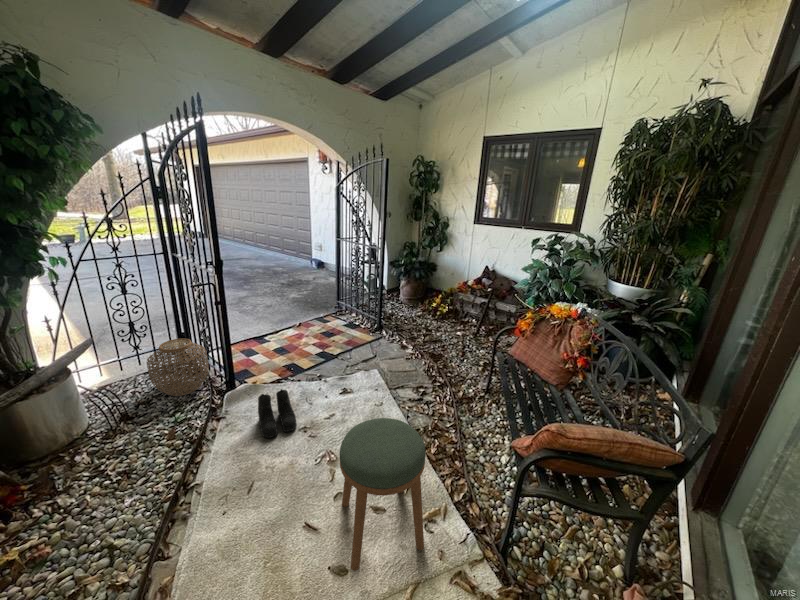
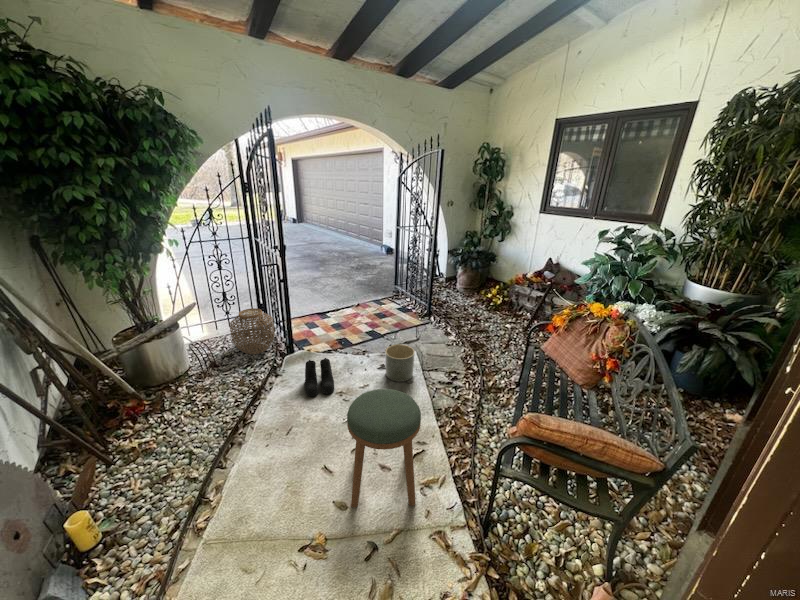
planter: none [351,363,383,405] -> present [385,345,415,382]

